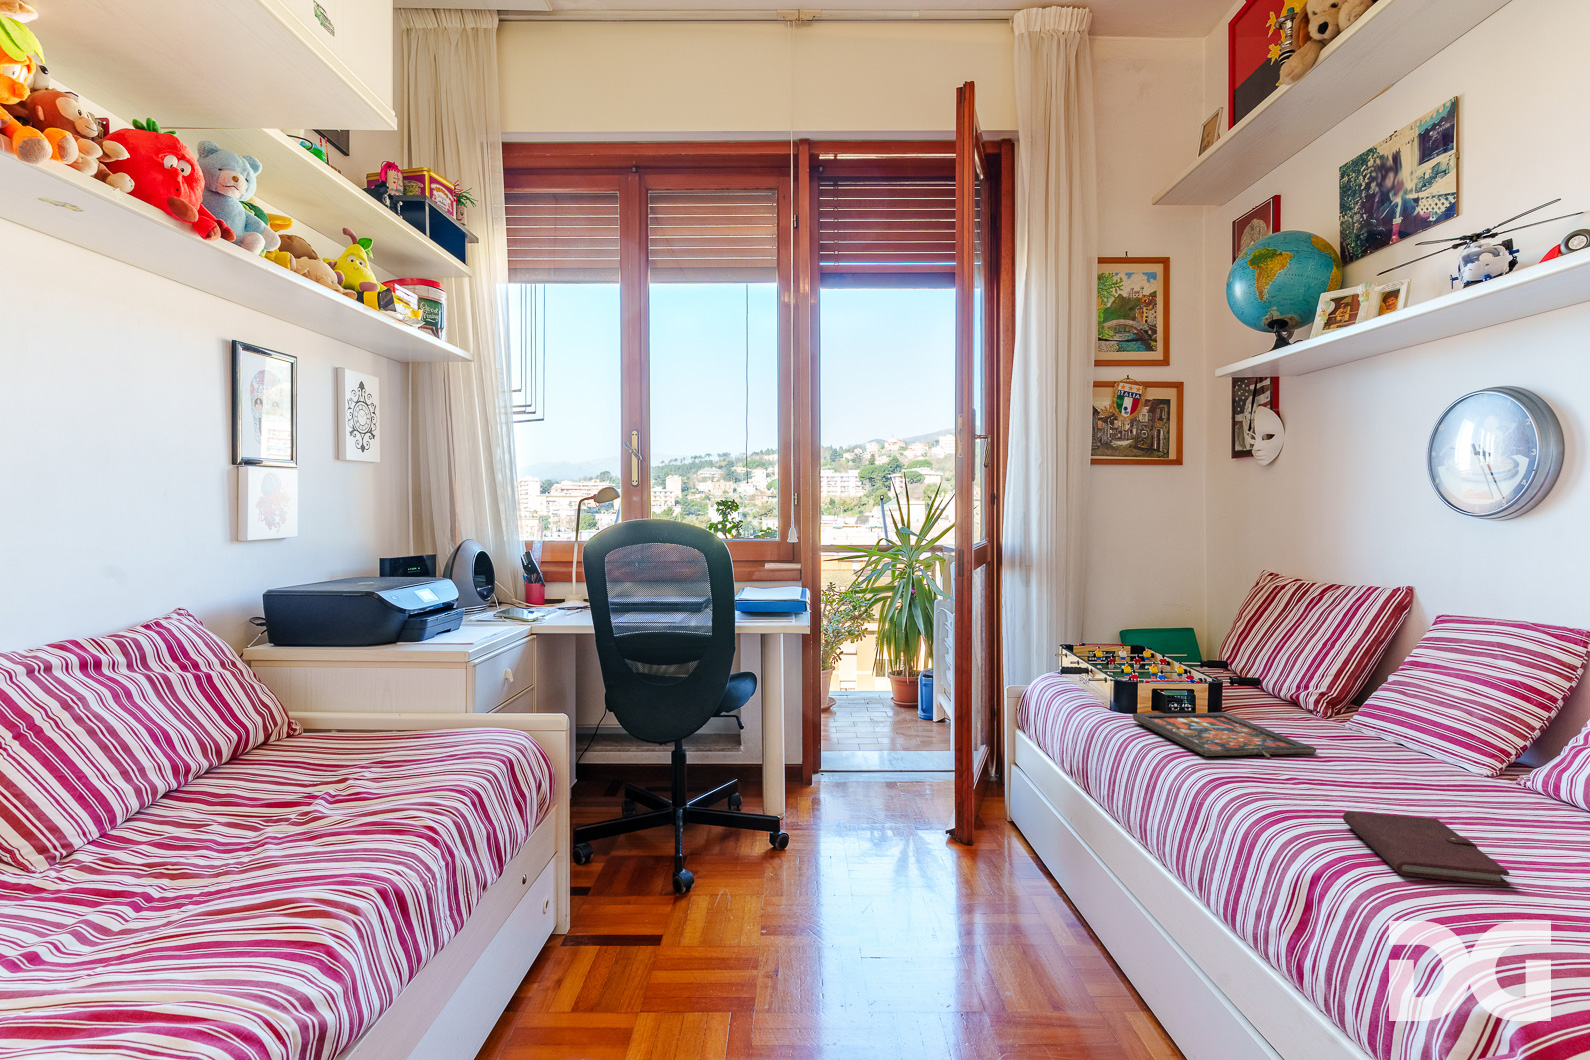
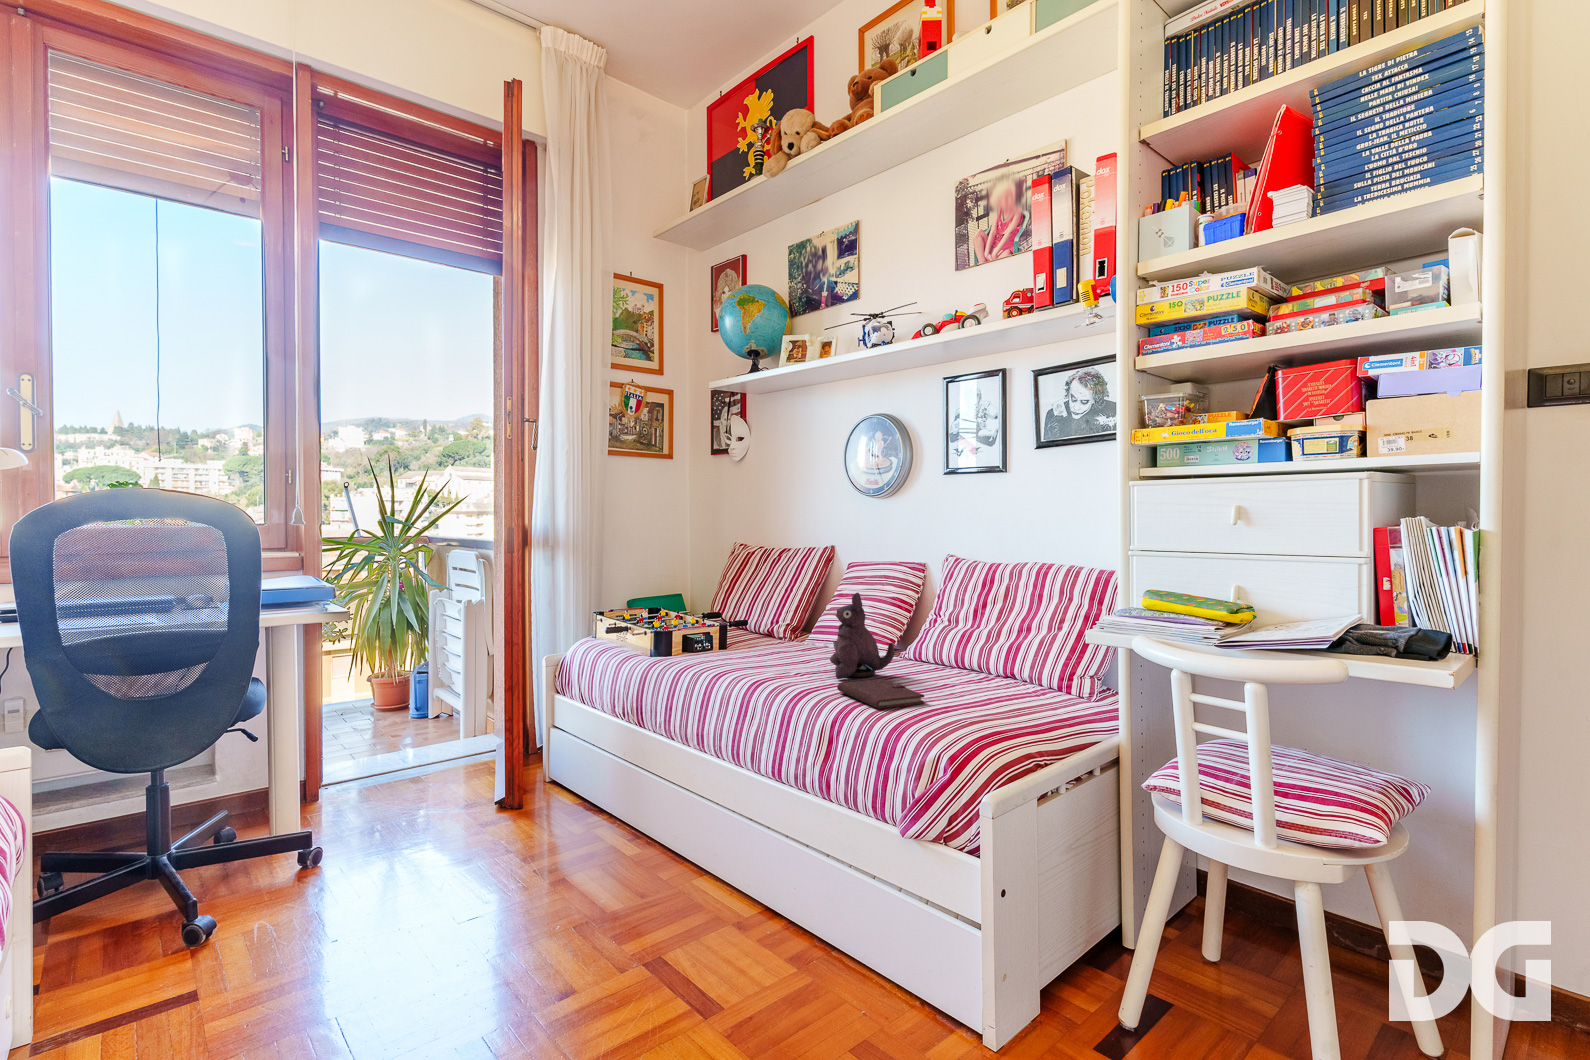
plush toy: none [1355,670,1479,805] -> present [830,593,895,679]
board game: present [1133,712,1316,757] -> none [675,644,800,671]

